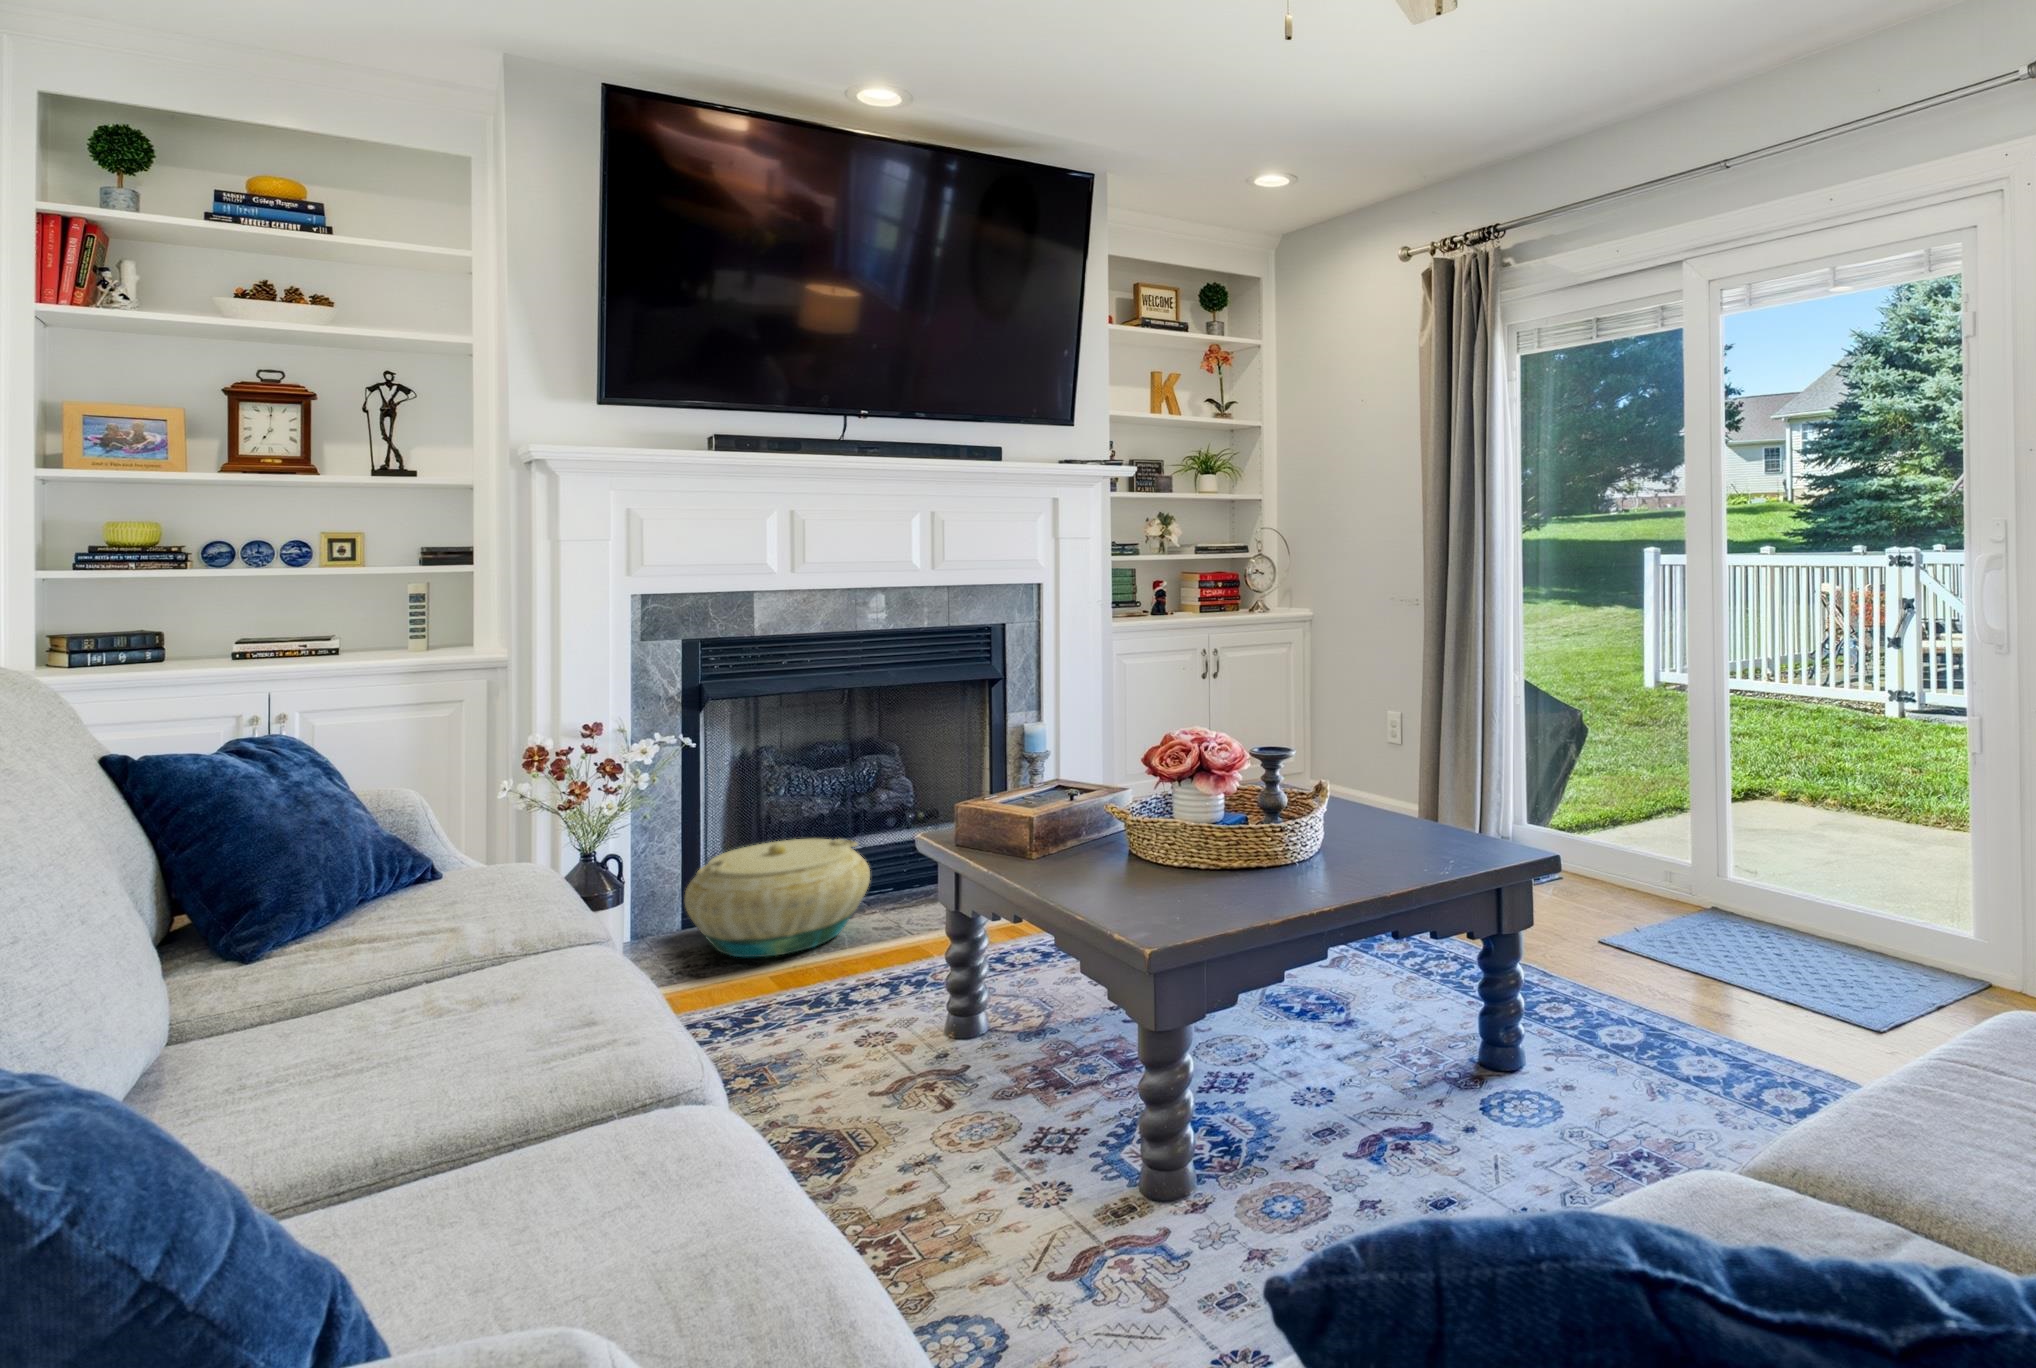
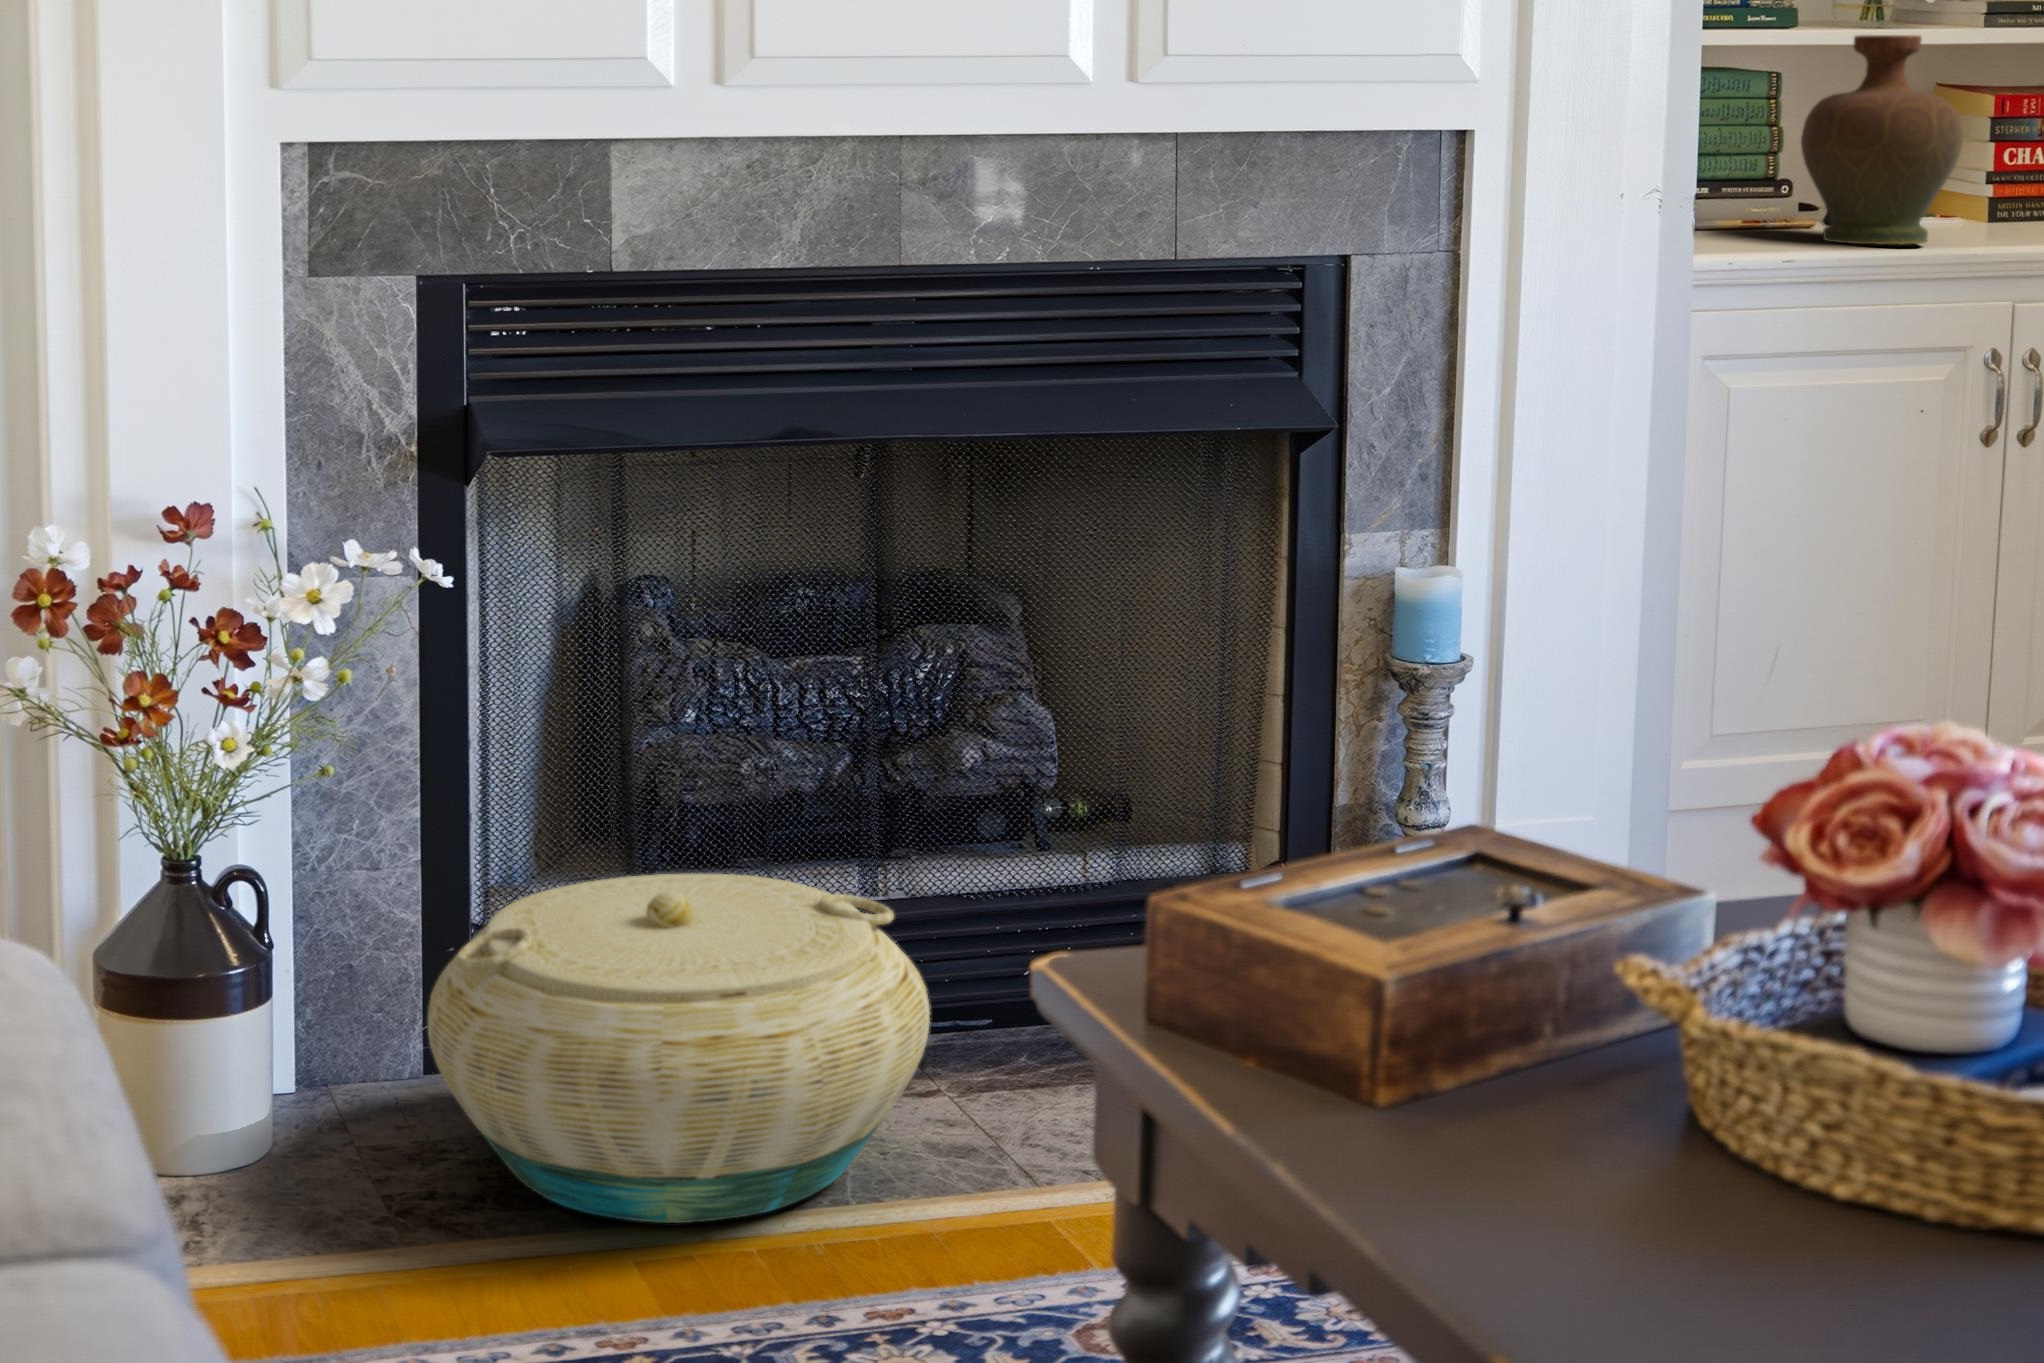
decorative vase: none [1144,557,1188,618] -> present [1801,35,1963,244]

